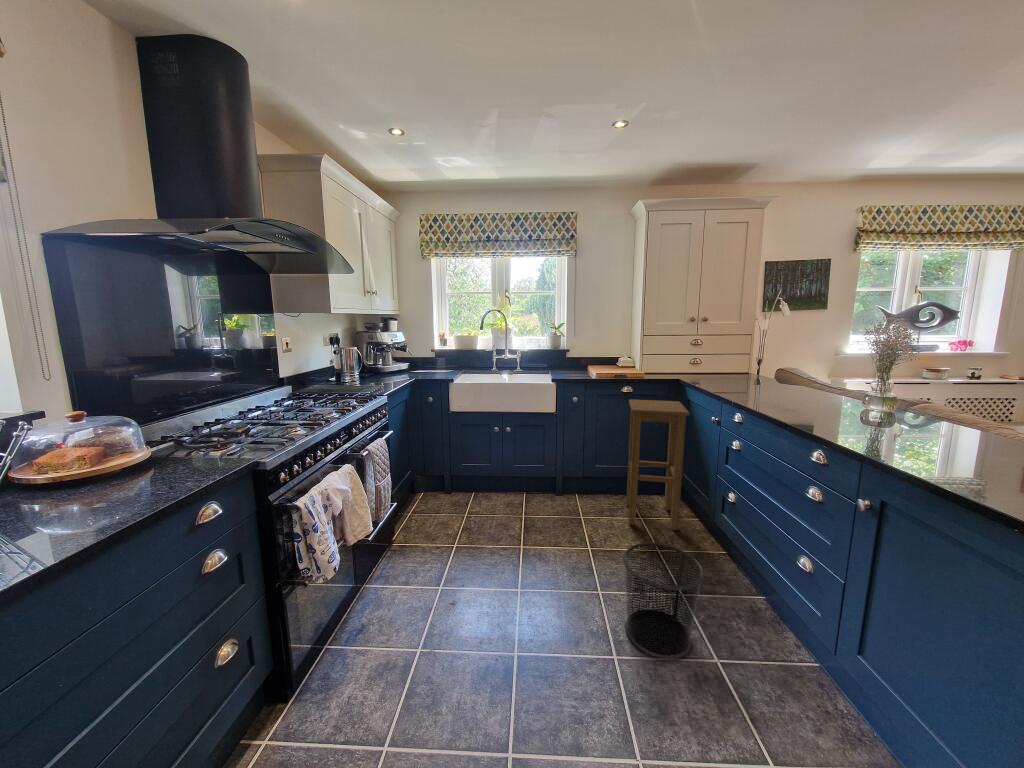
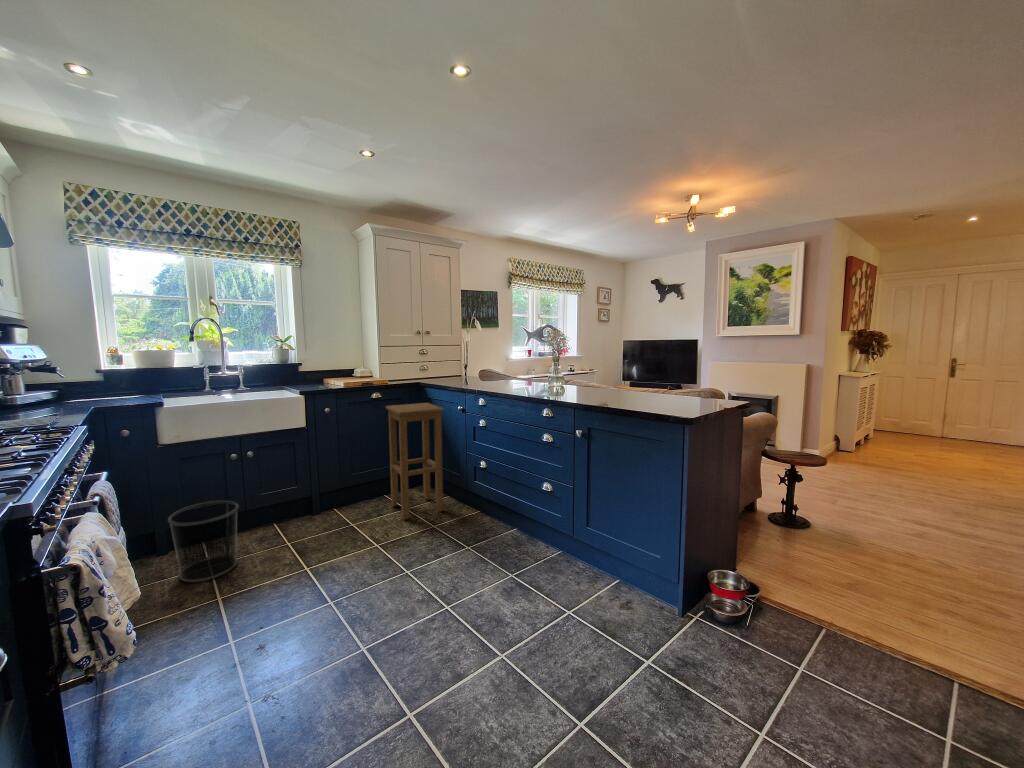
waste bin: present [623,542,704,659] -> present [168,501,239,582]

